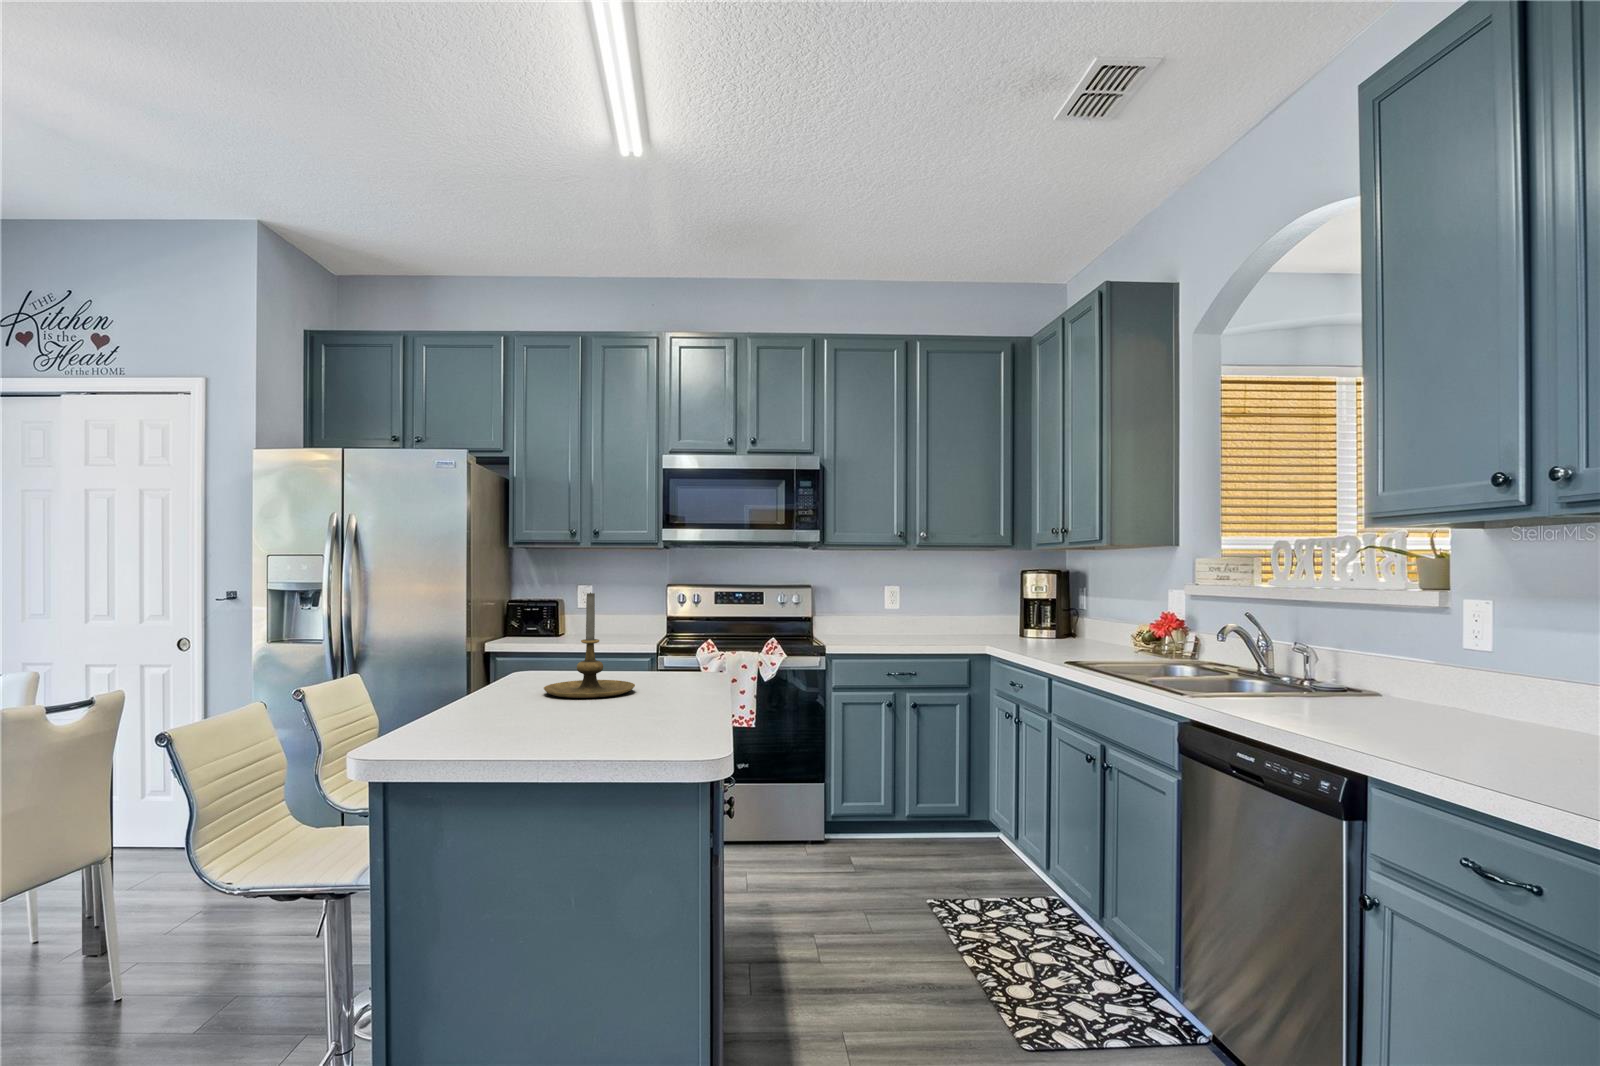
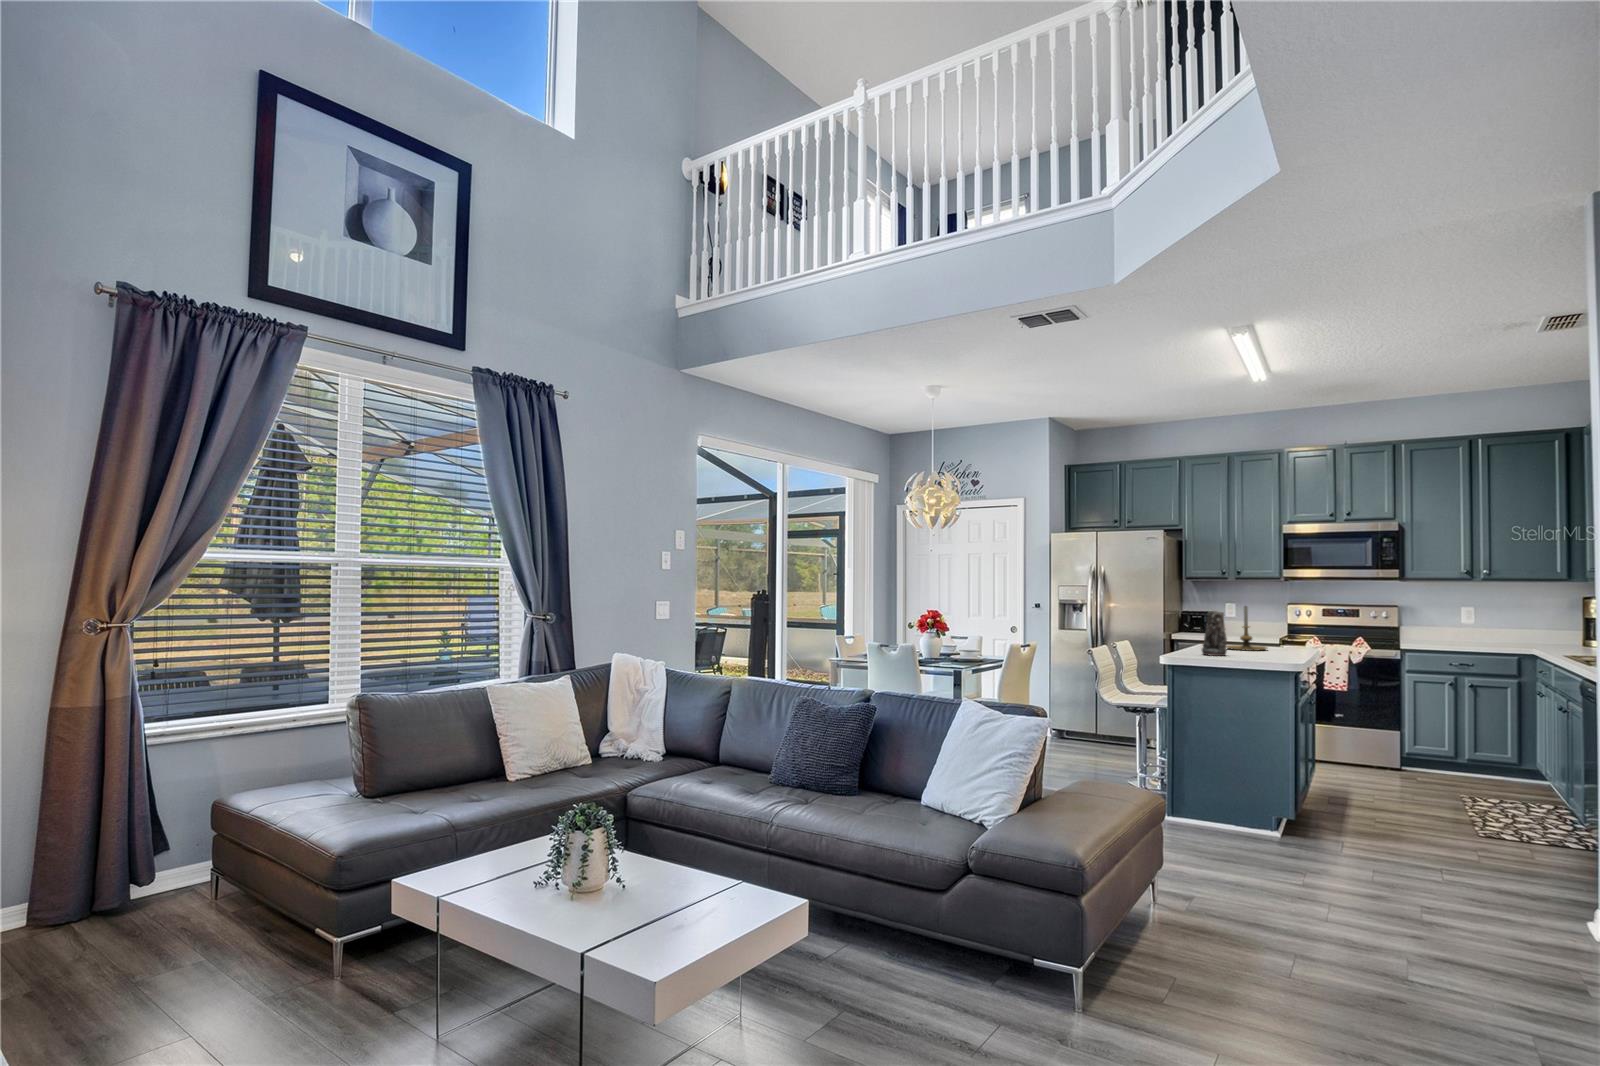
vase: none [451,614,525,750] -> present [1202,611,1227,656]

